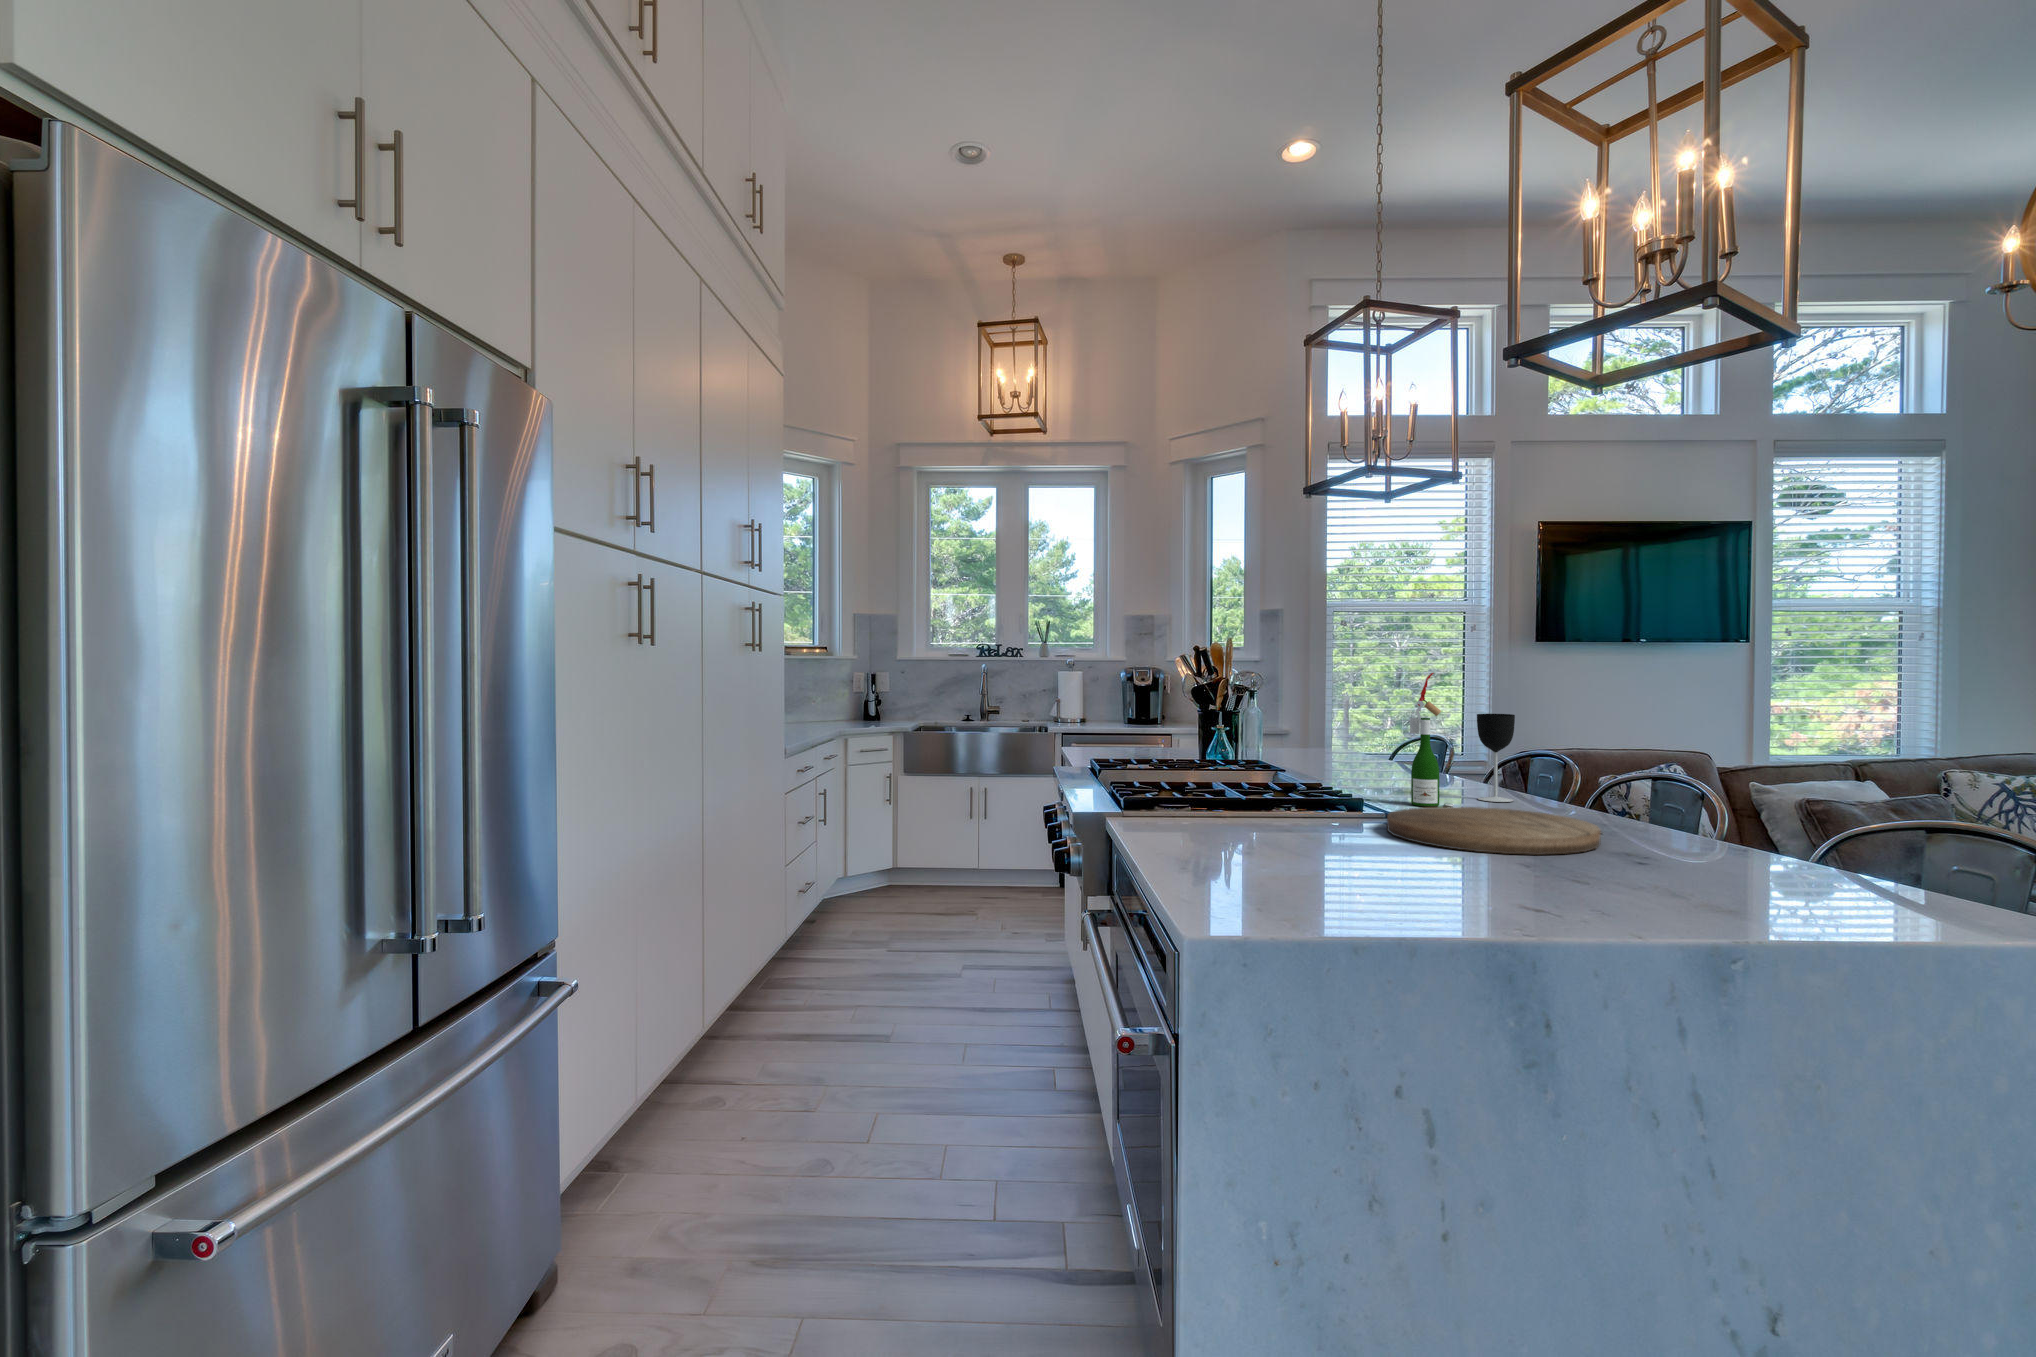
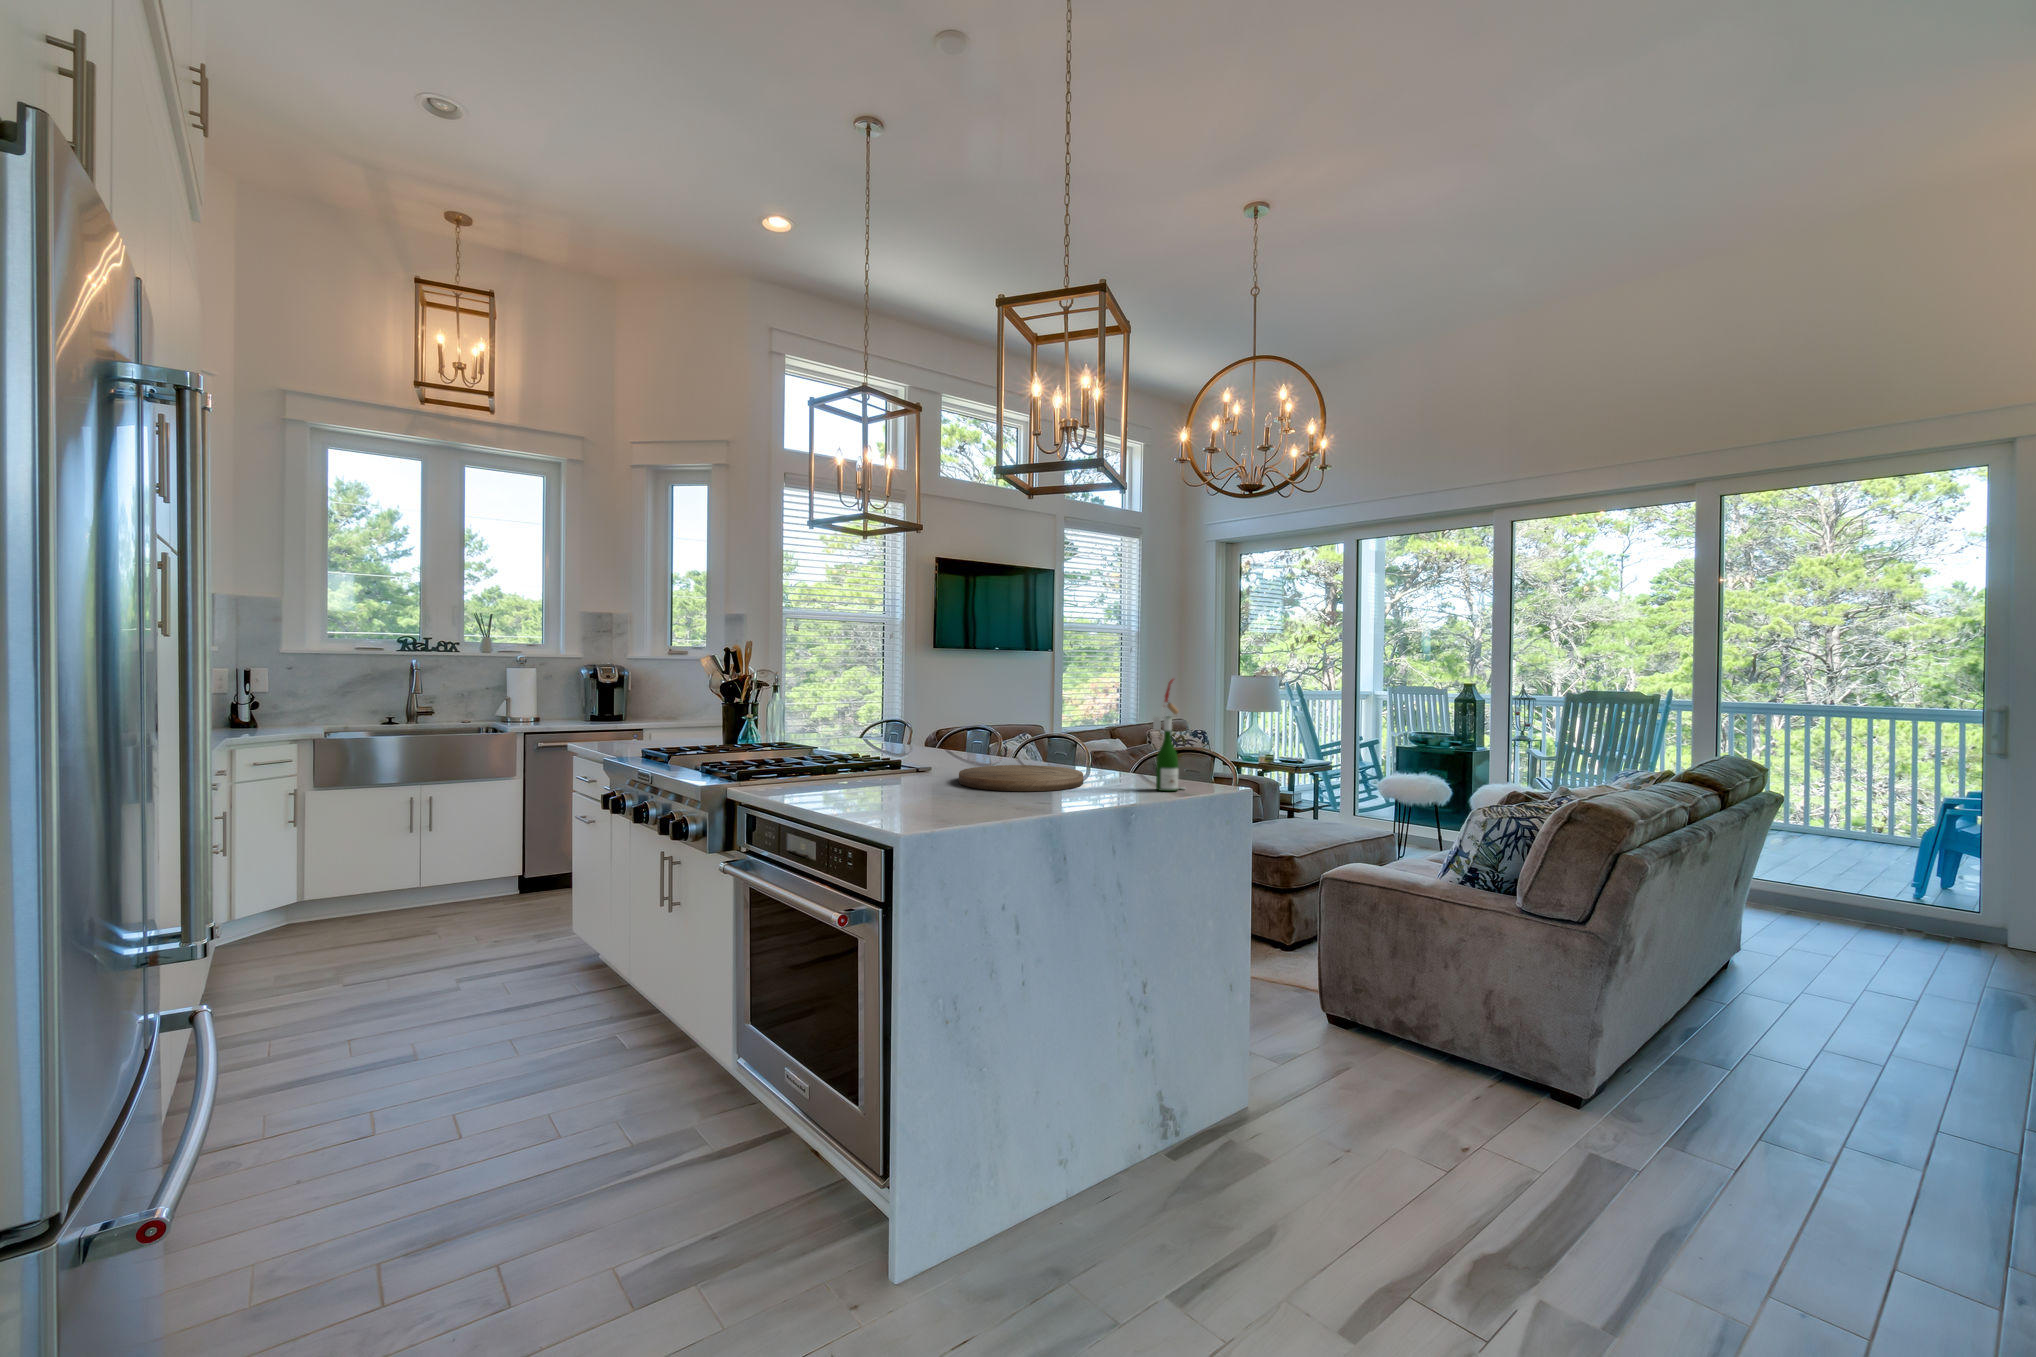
wine bottle: present [1410,673,1454,806] -> present [1153,679,1184,791]
wine glass: present [1477,714,1515,802] -> none [978,702,1001,762]

